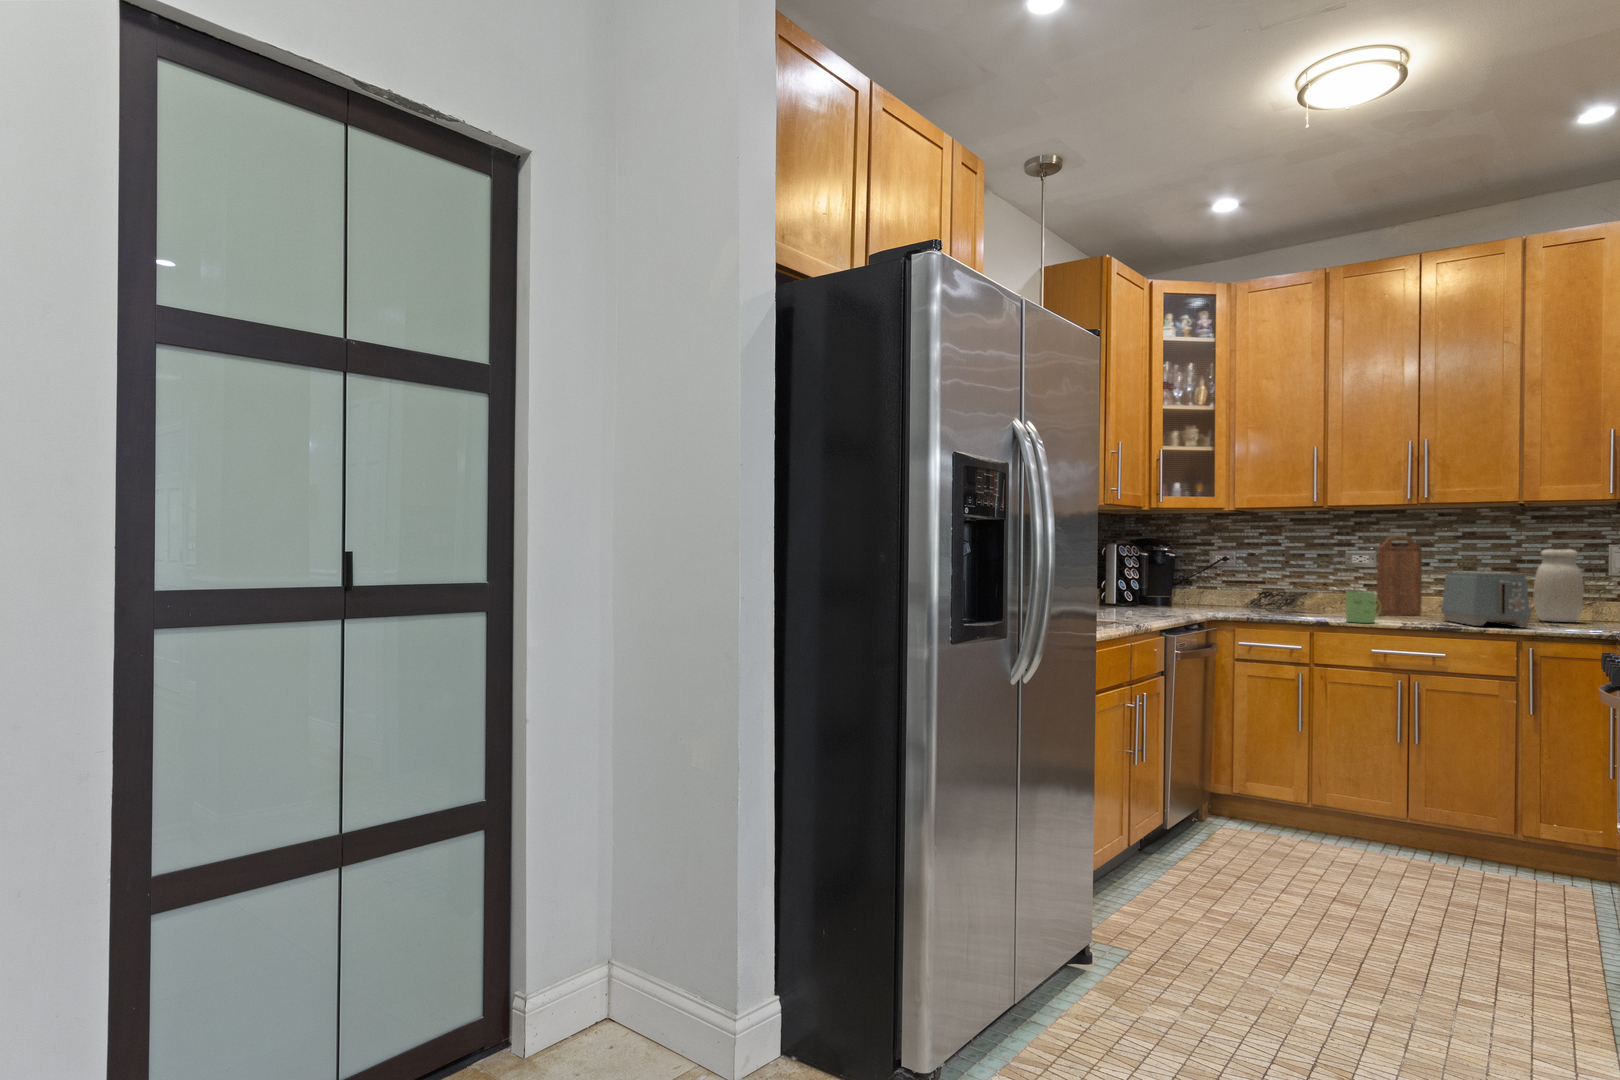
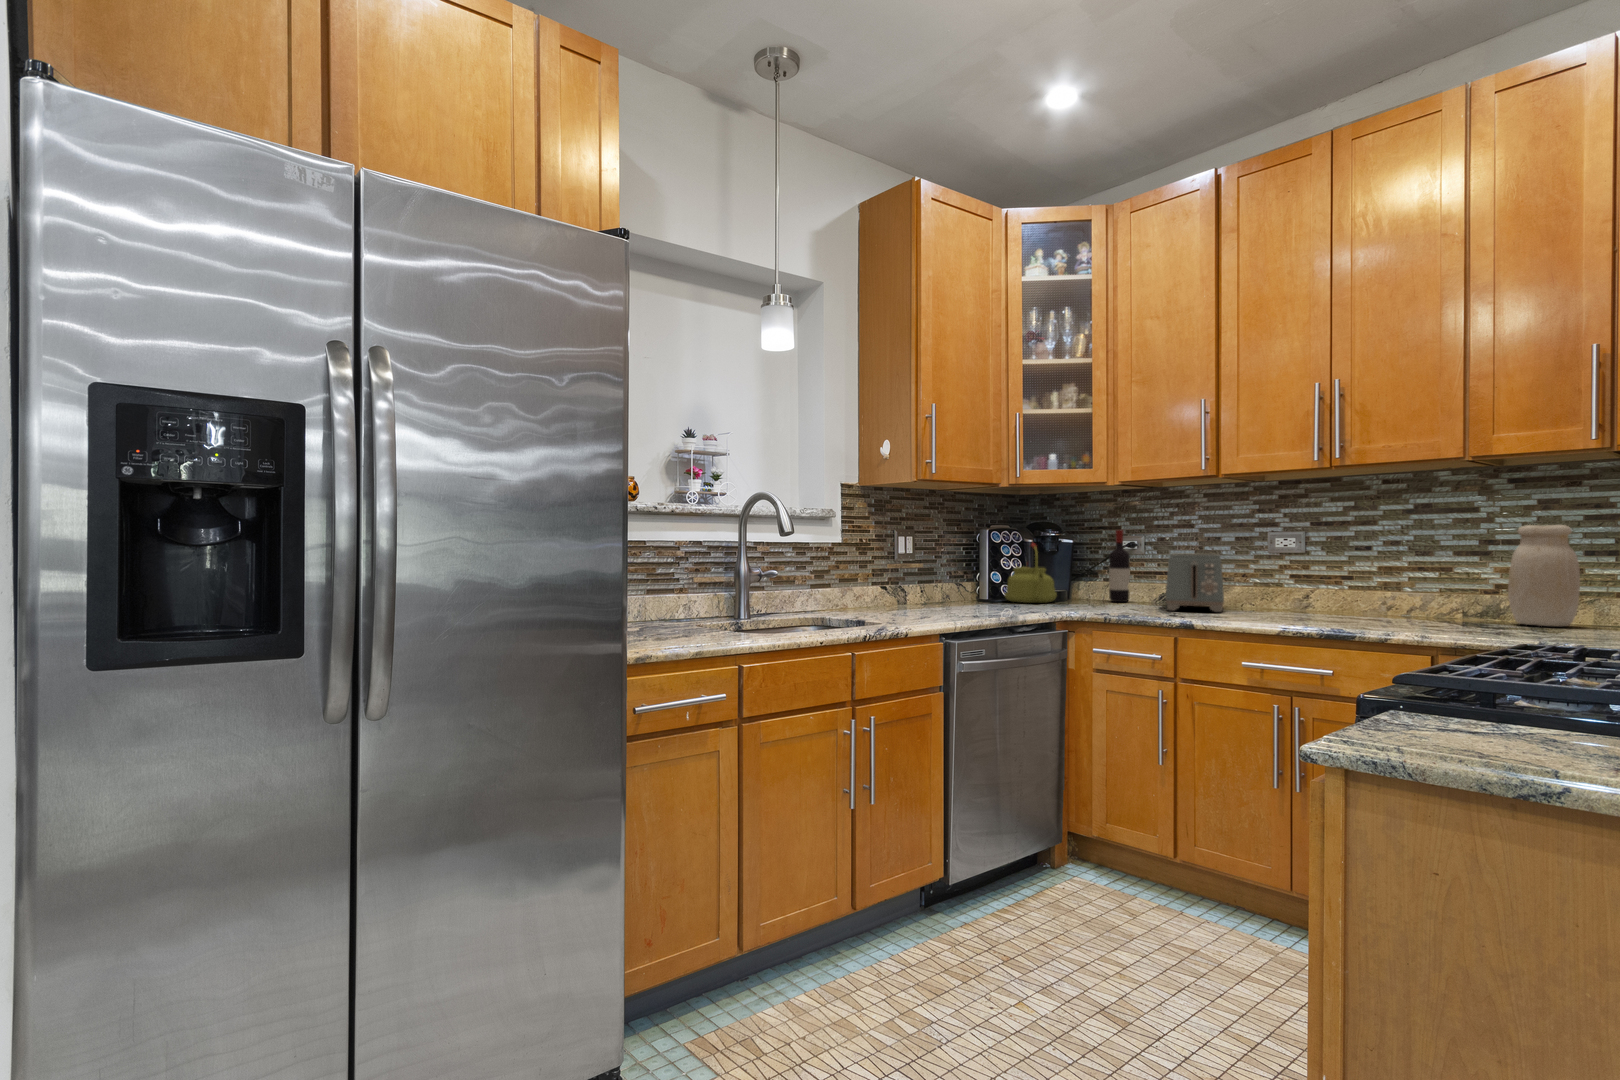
cutting board: present [1376,536,1422,615] -> none [1298,512,1362,615]
wine bottle: none [1206,546,1224,607] -> present [1109,530,1130,602]
kettle: none [1122,556,1168,607] -> present [1004,542,1057,603]
toaster: present [1441,571,1530,628] -> present [1166,553,1224,612]
mug: present [1346,591,1381,623] -> none [1217,584,1263,626]

